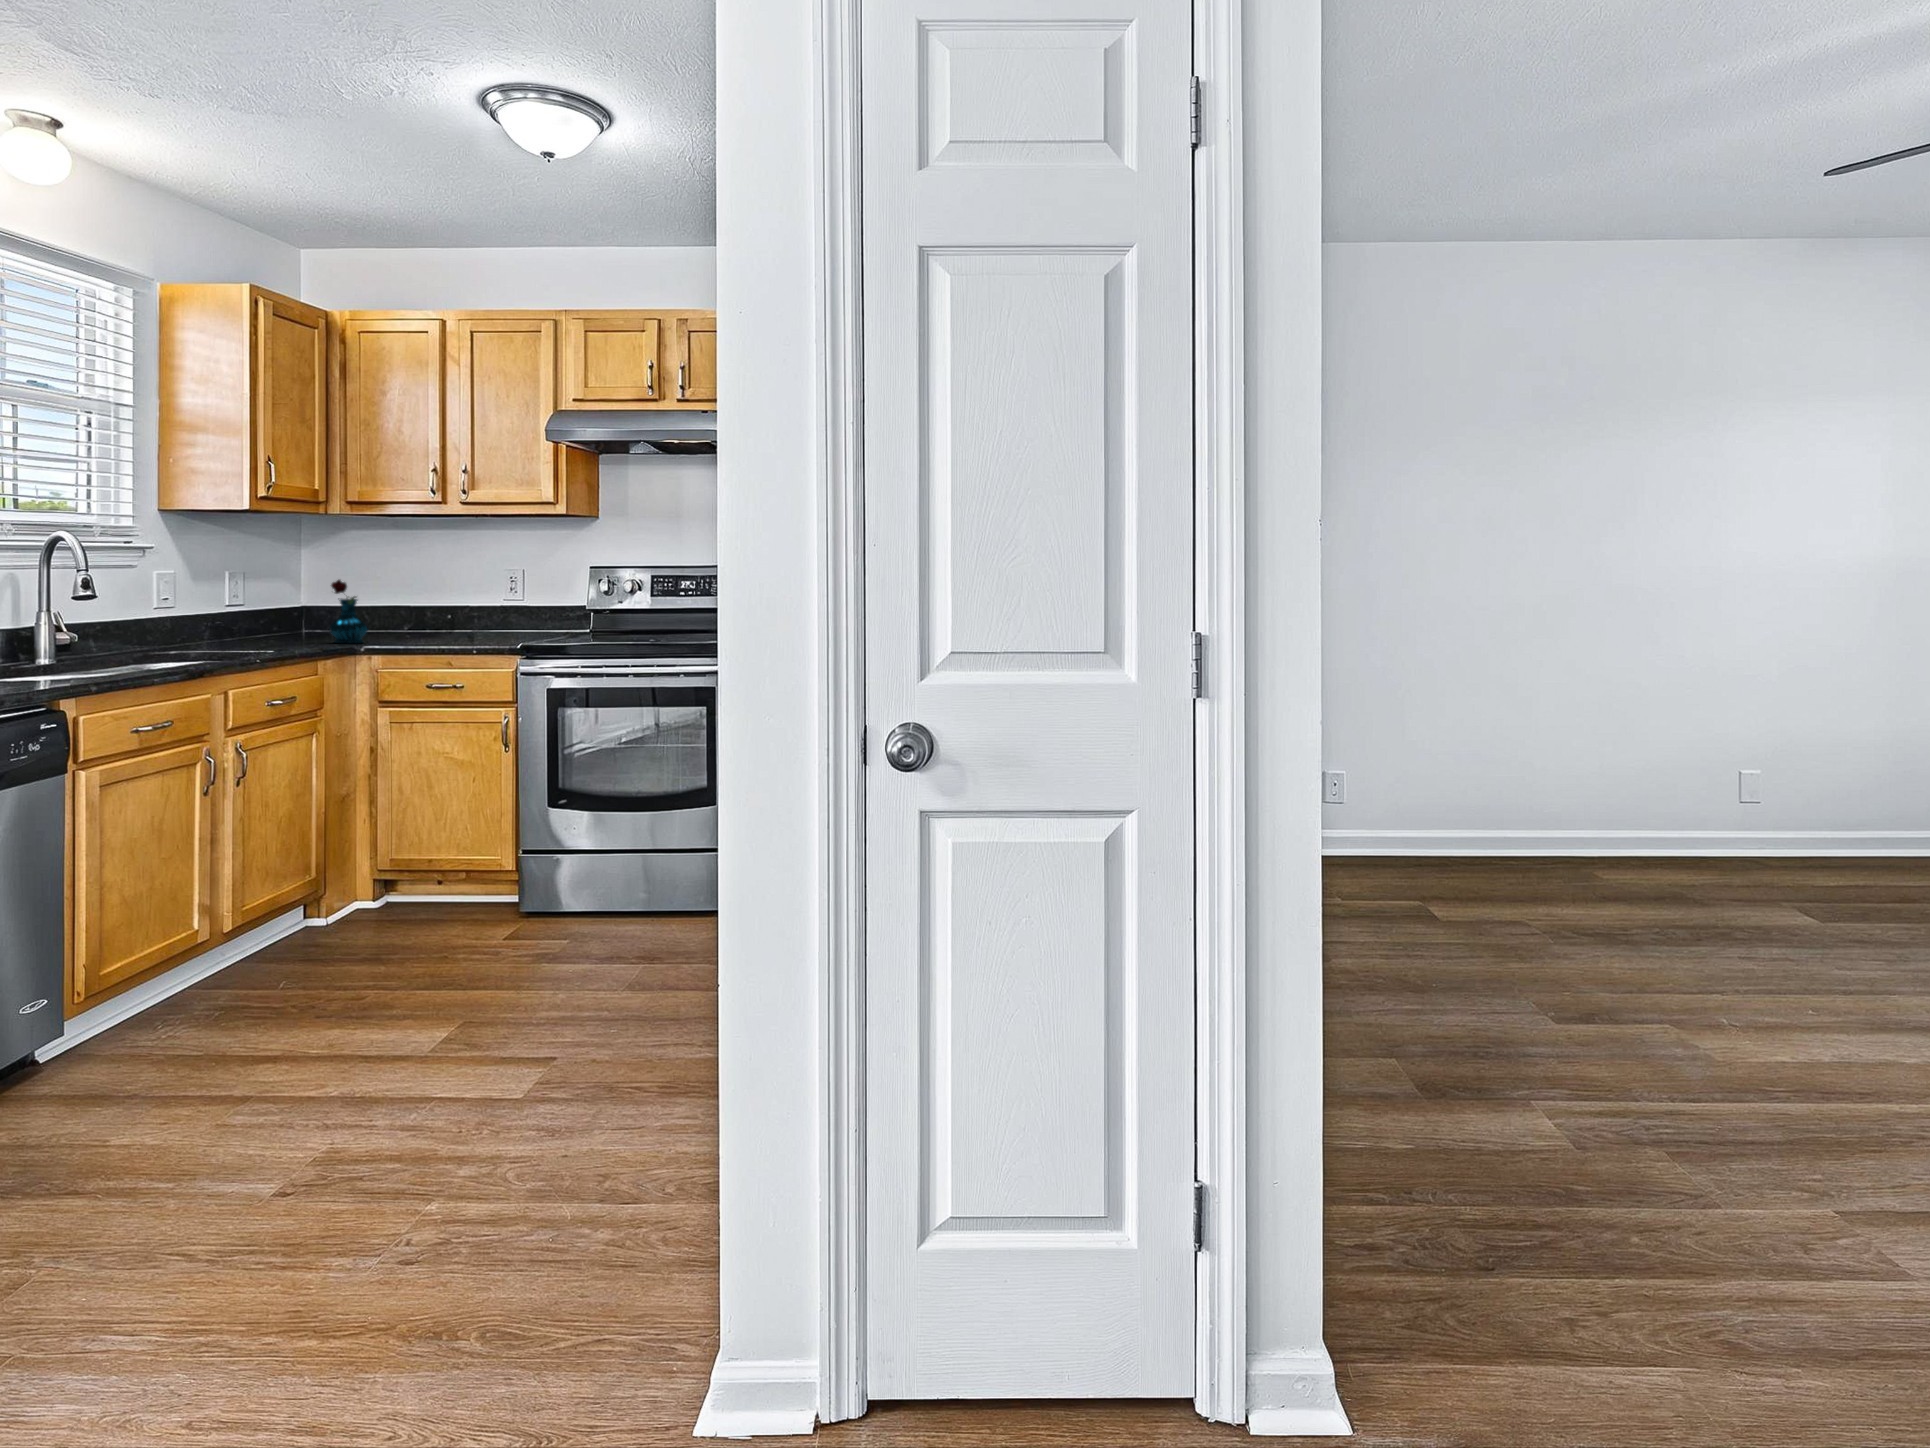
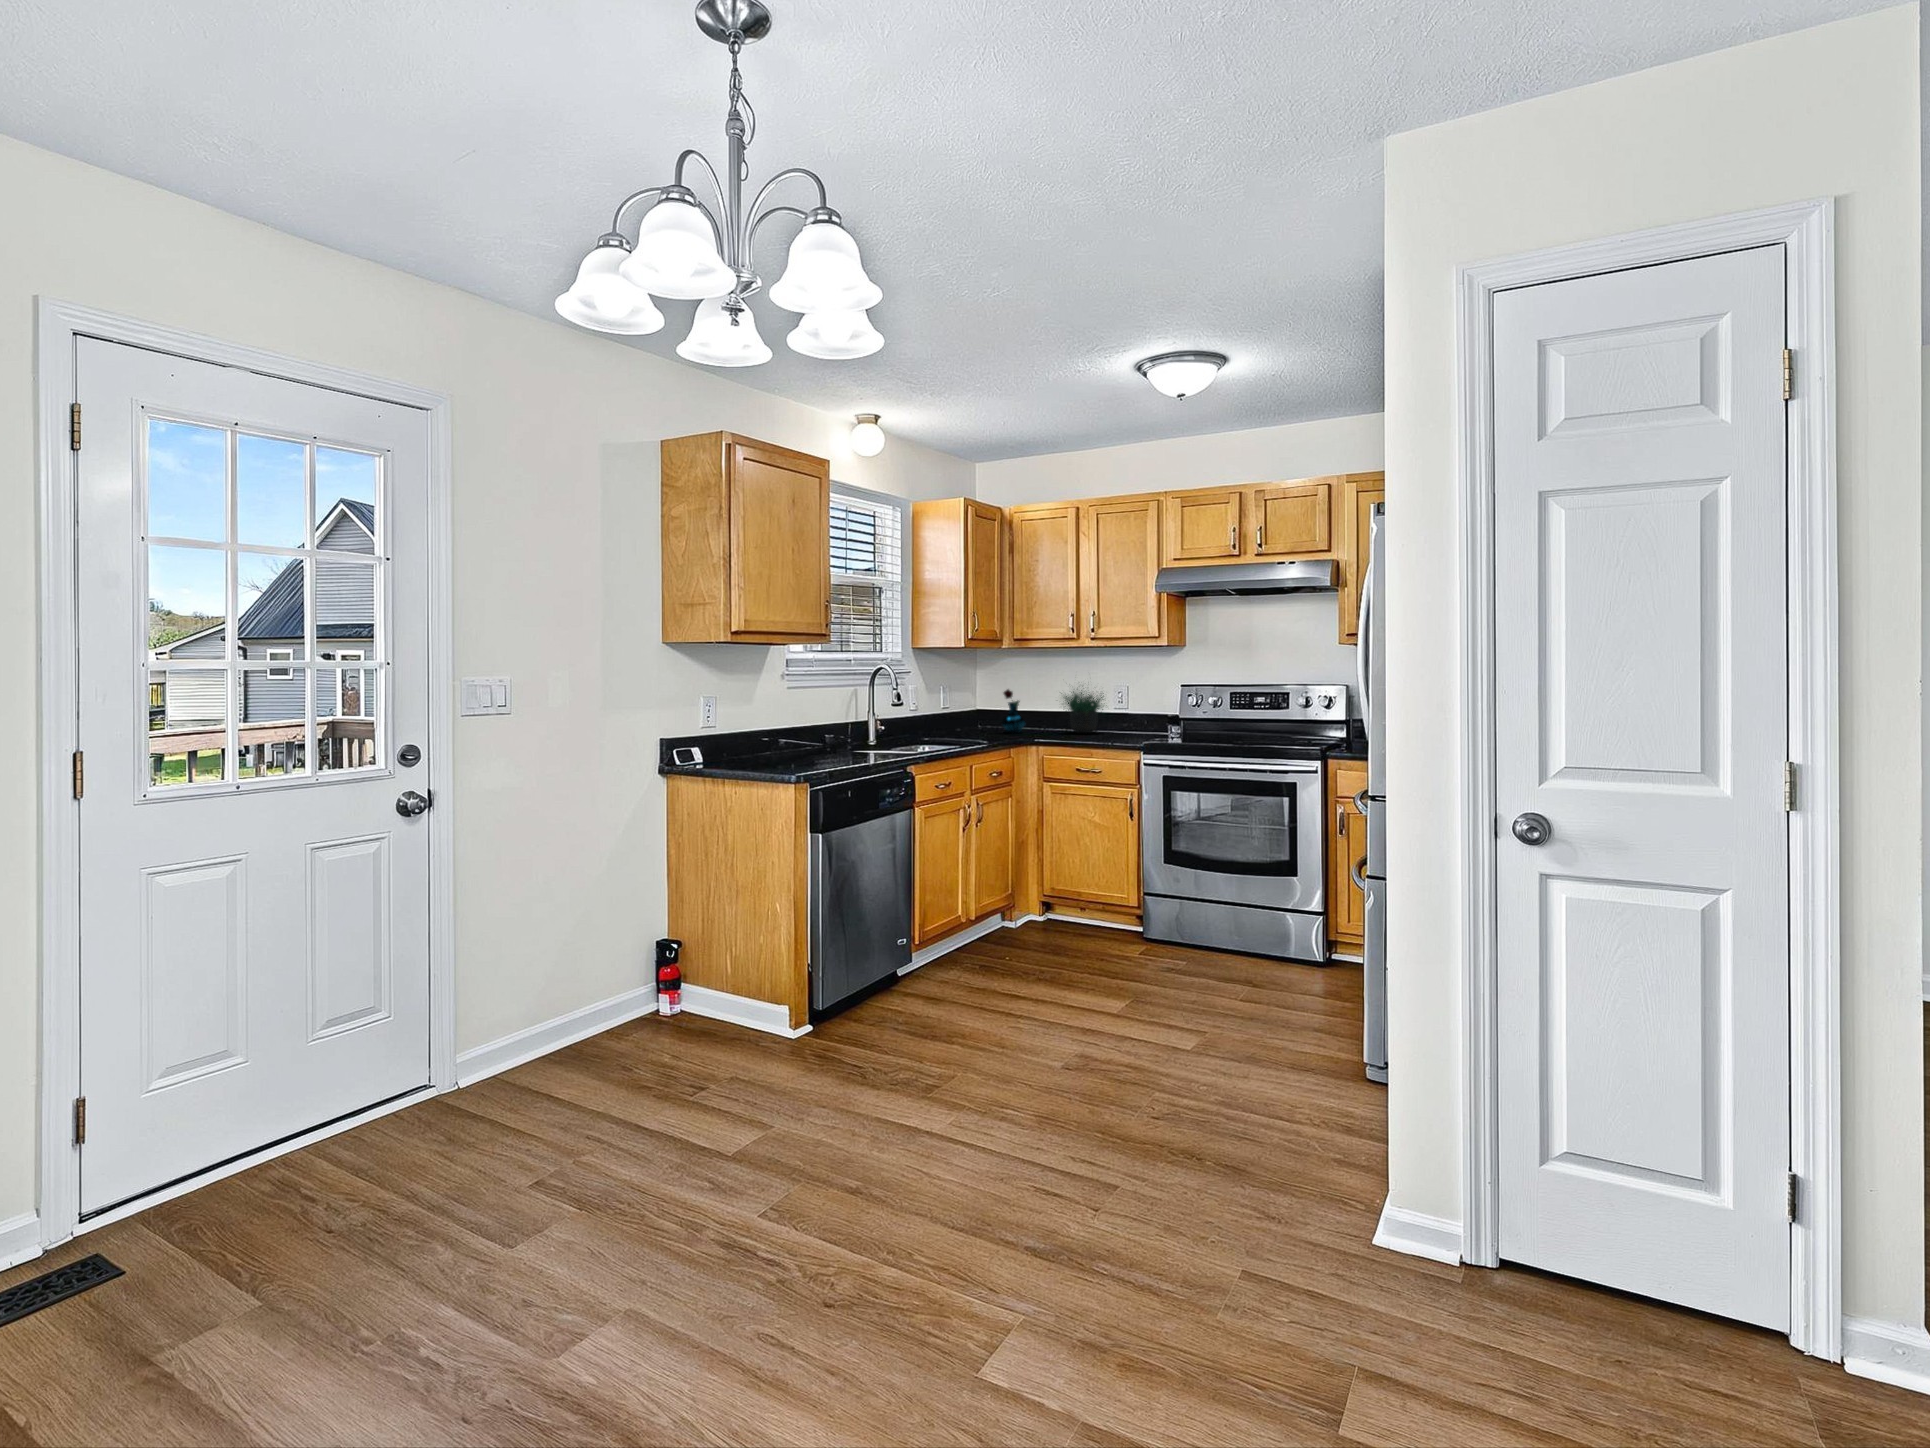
potted plant: none [410,557,503,645] -> present [1063,689,1104,733]

